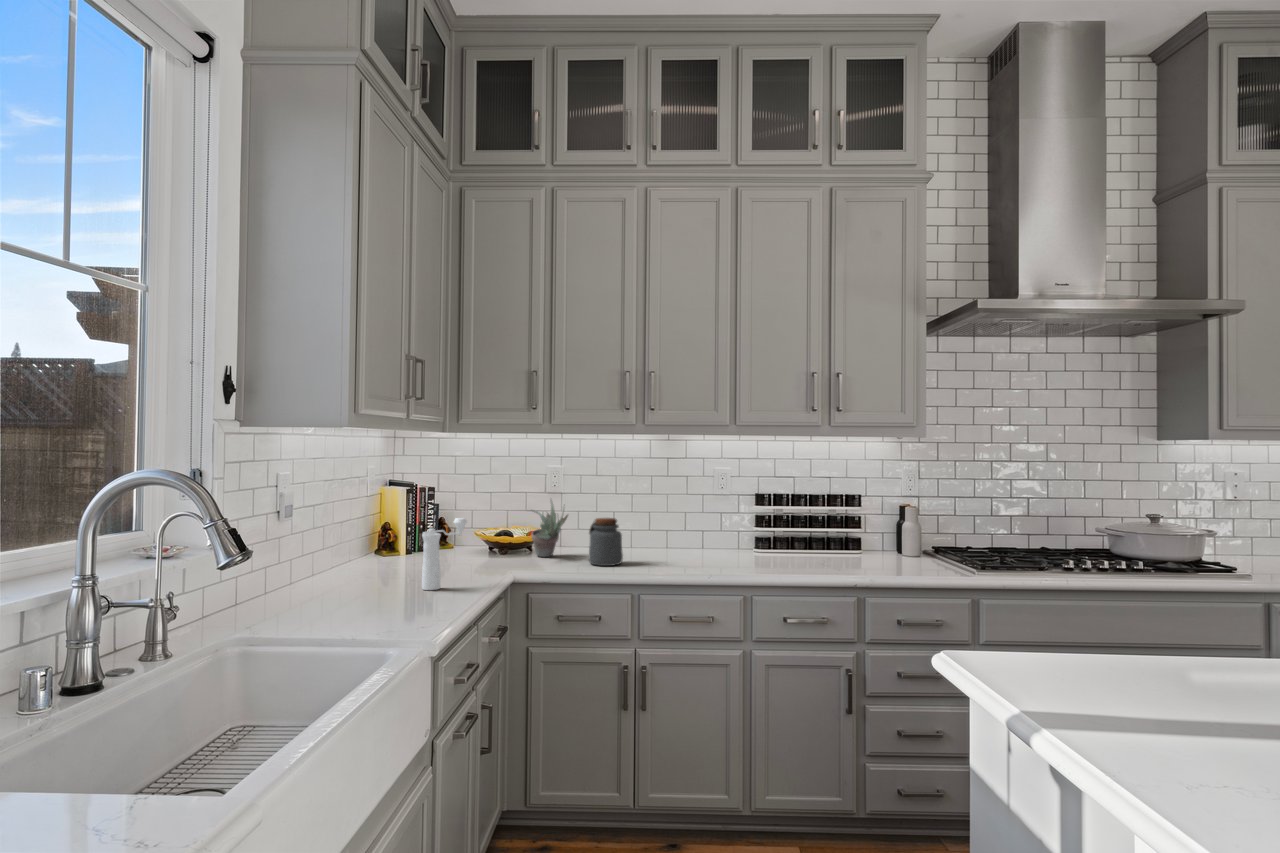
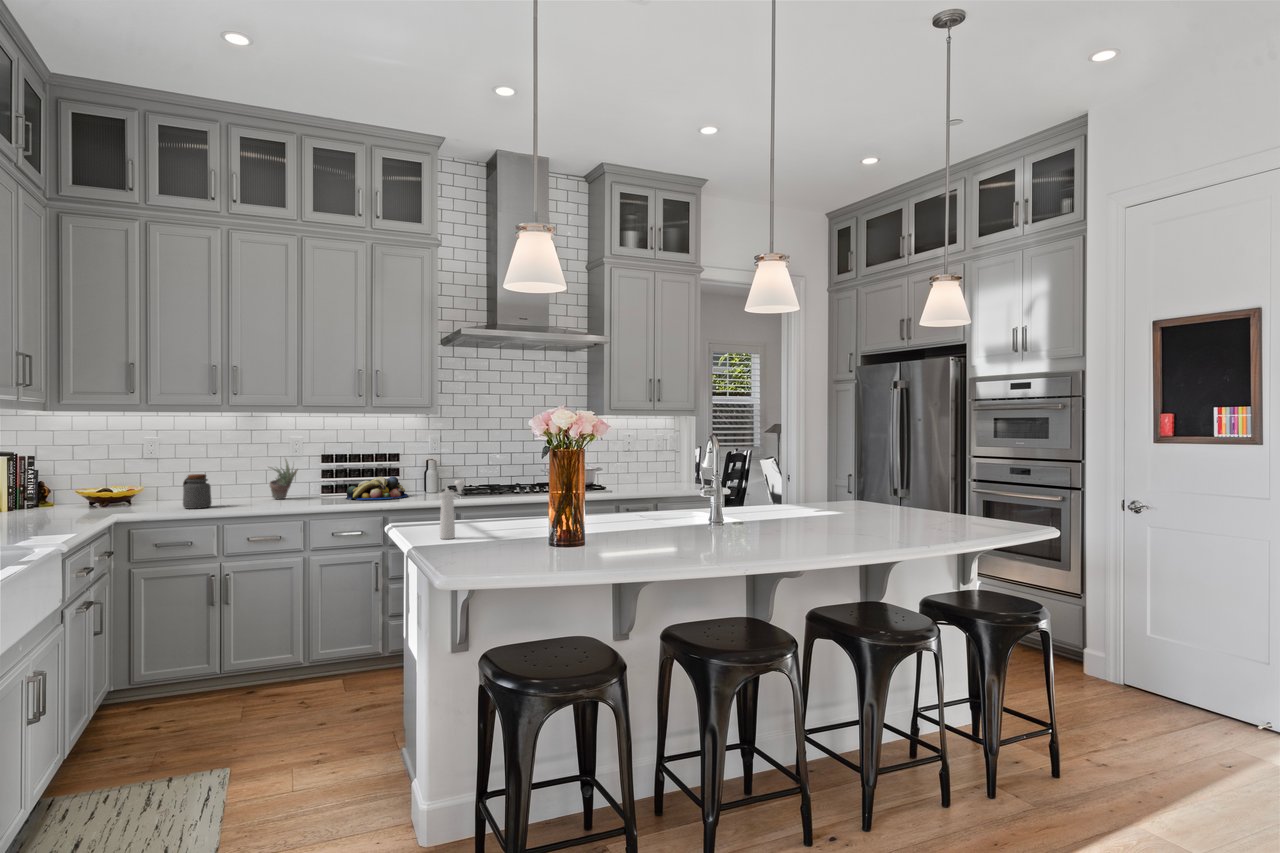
succulent plant: present [531,499,568,557] -> present [269,459,298,499]
pepper mill: present [422,518,467,590] -> present [440,480,466,539]
fruit bowl: none [792,530,883,567] -> present [346,476,408,500]

